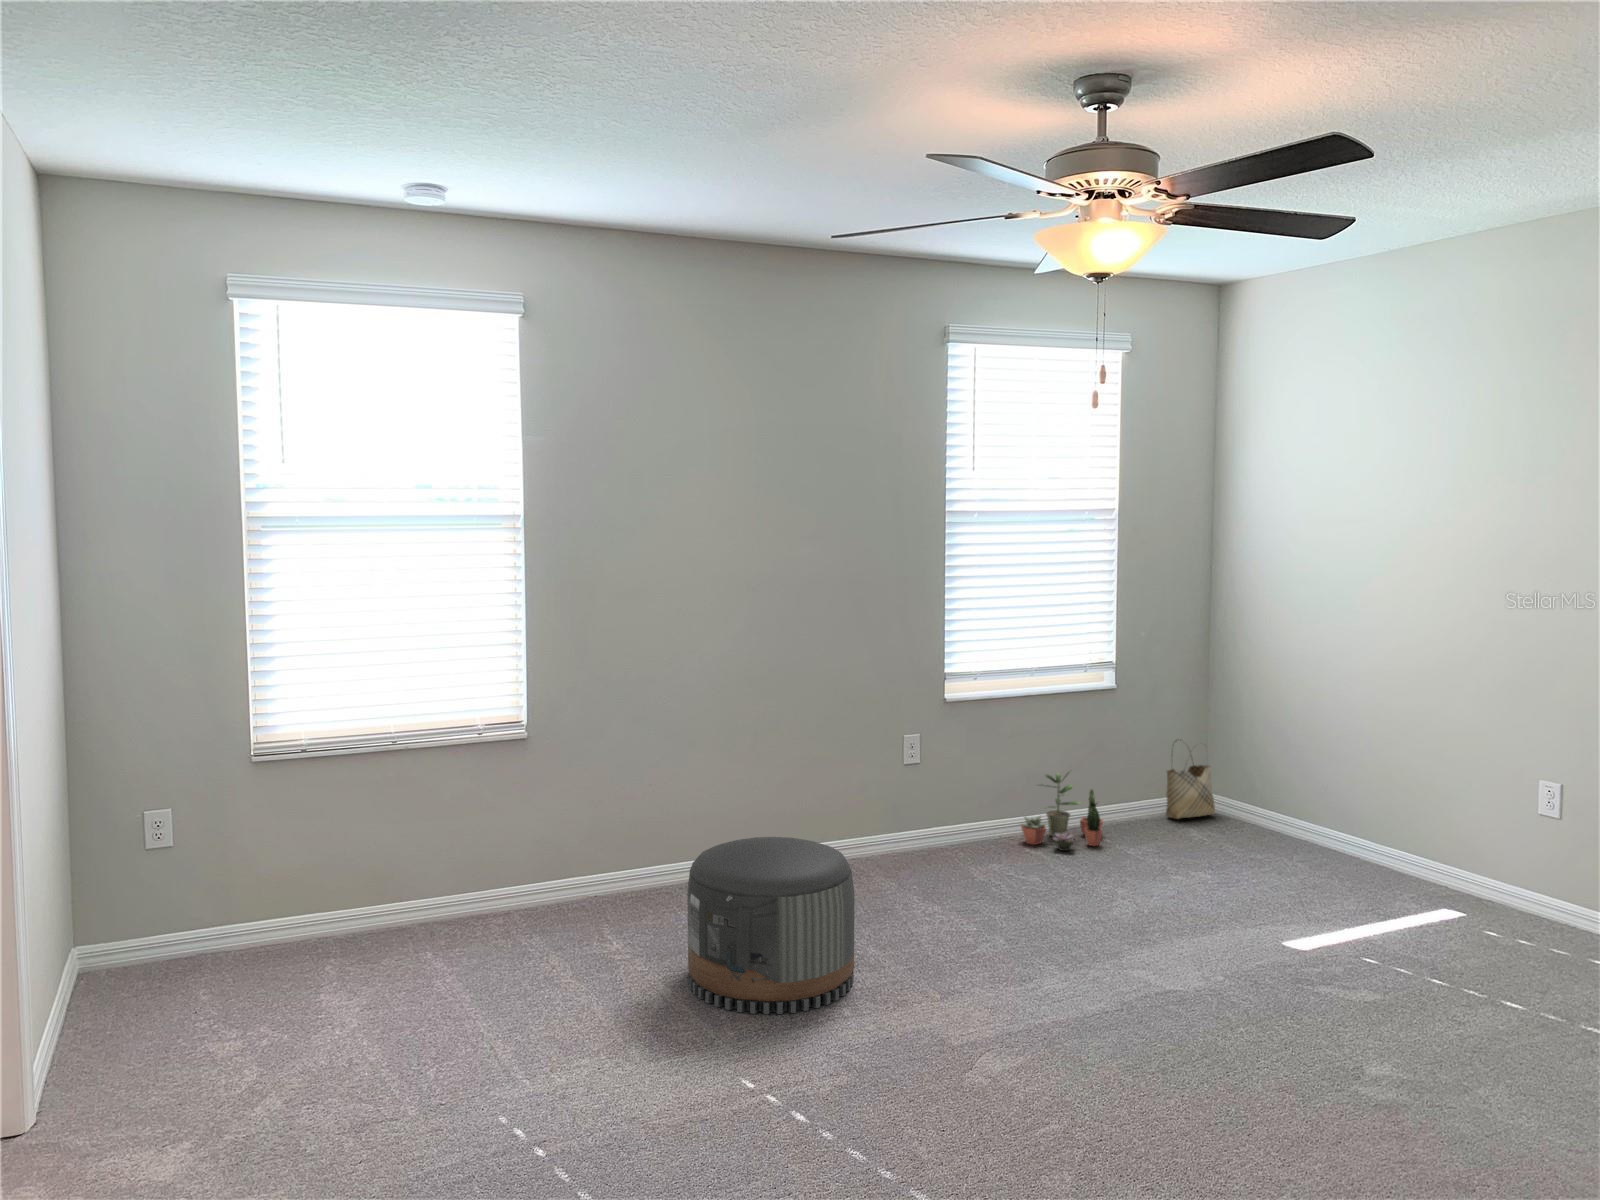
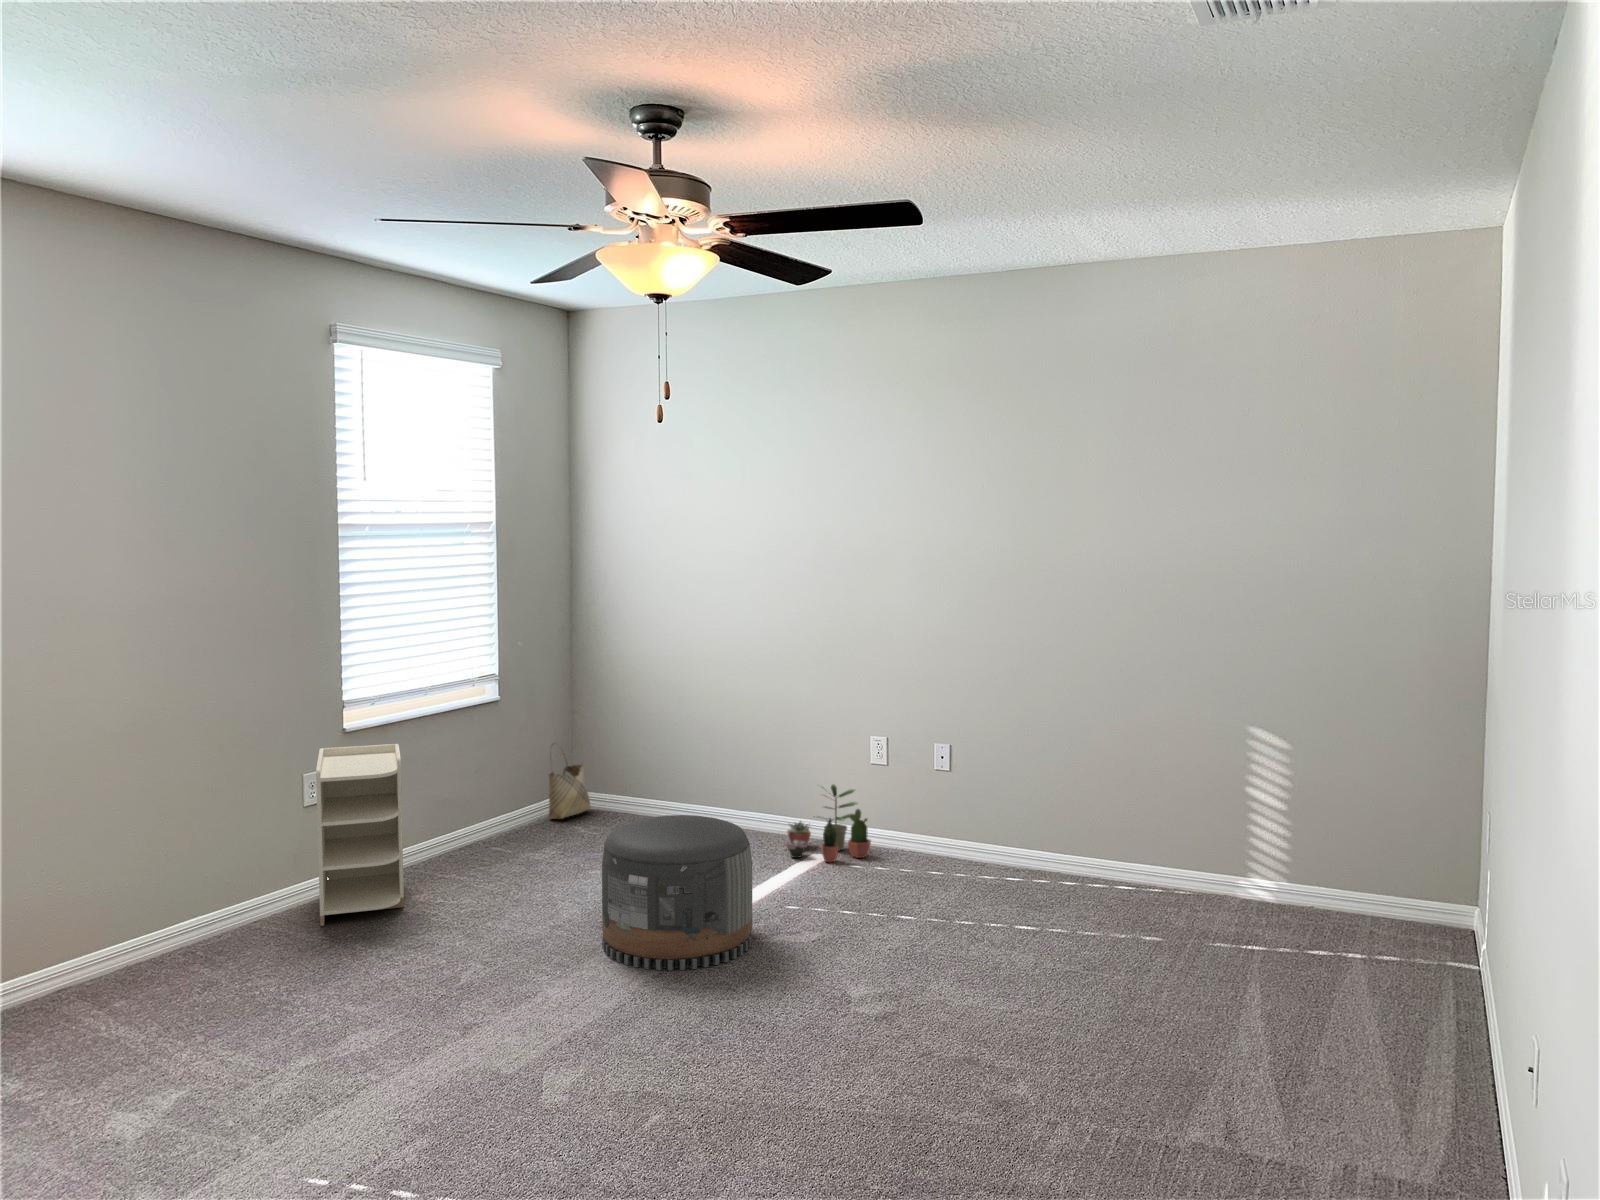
nightstand: none [895,716,987,877] -> present [316,744,404,926]
potted plant: present [1020,772,1103,851] -> present [785,784,871,862]
pouf: present [687,837,854,1014] -> present [602,815,752,970]

